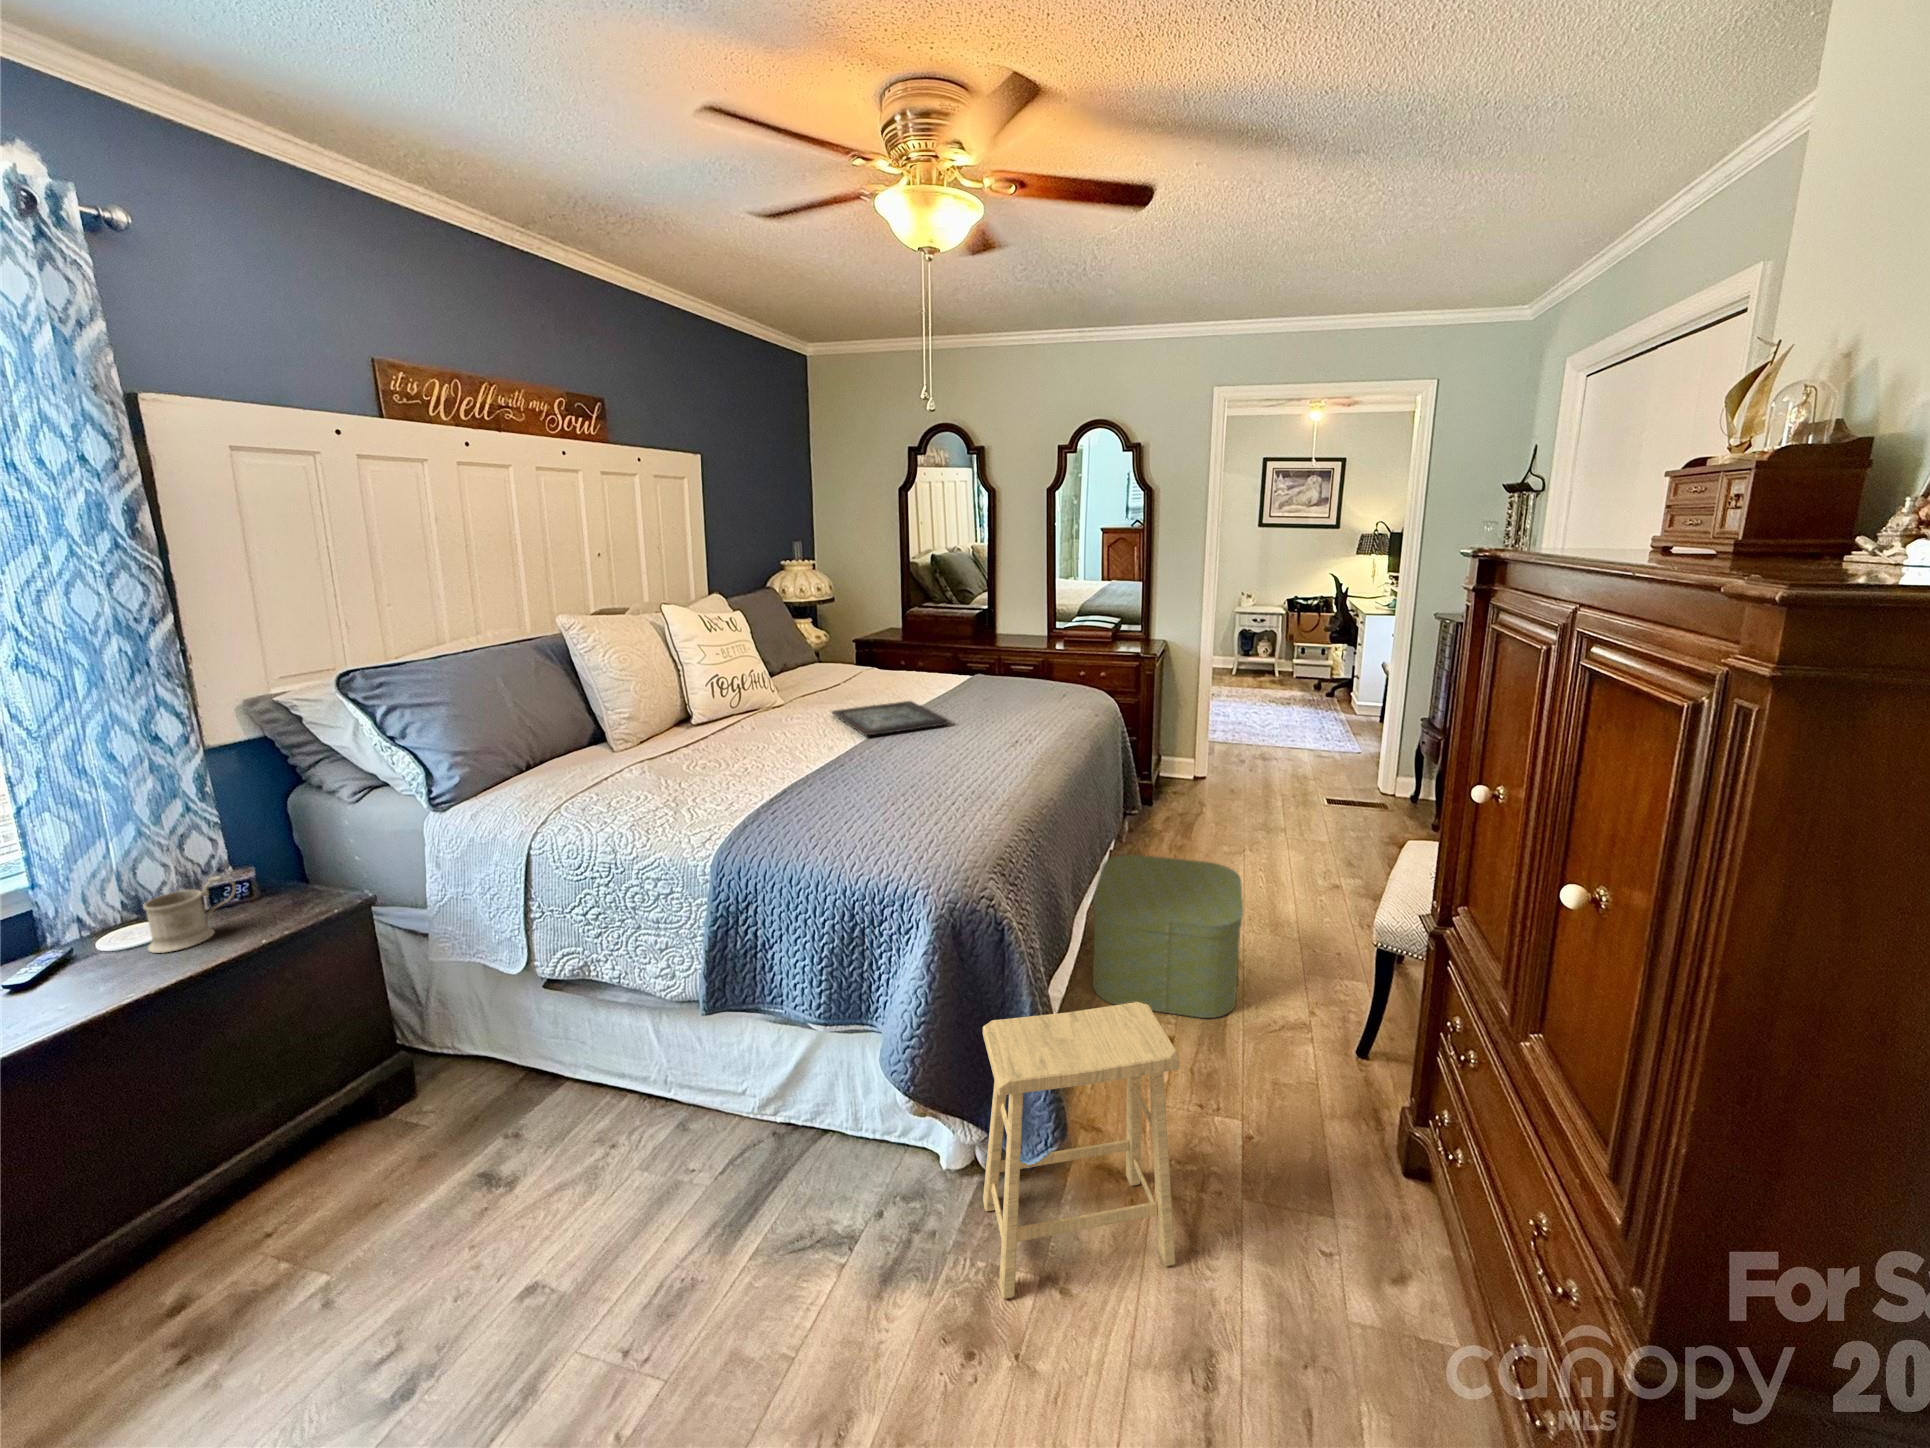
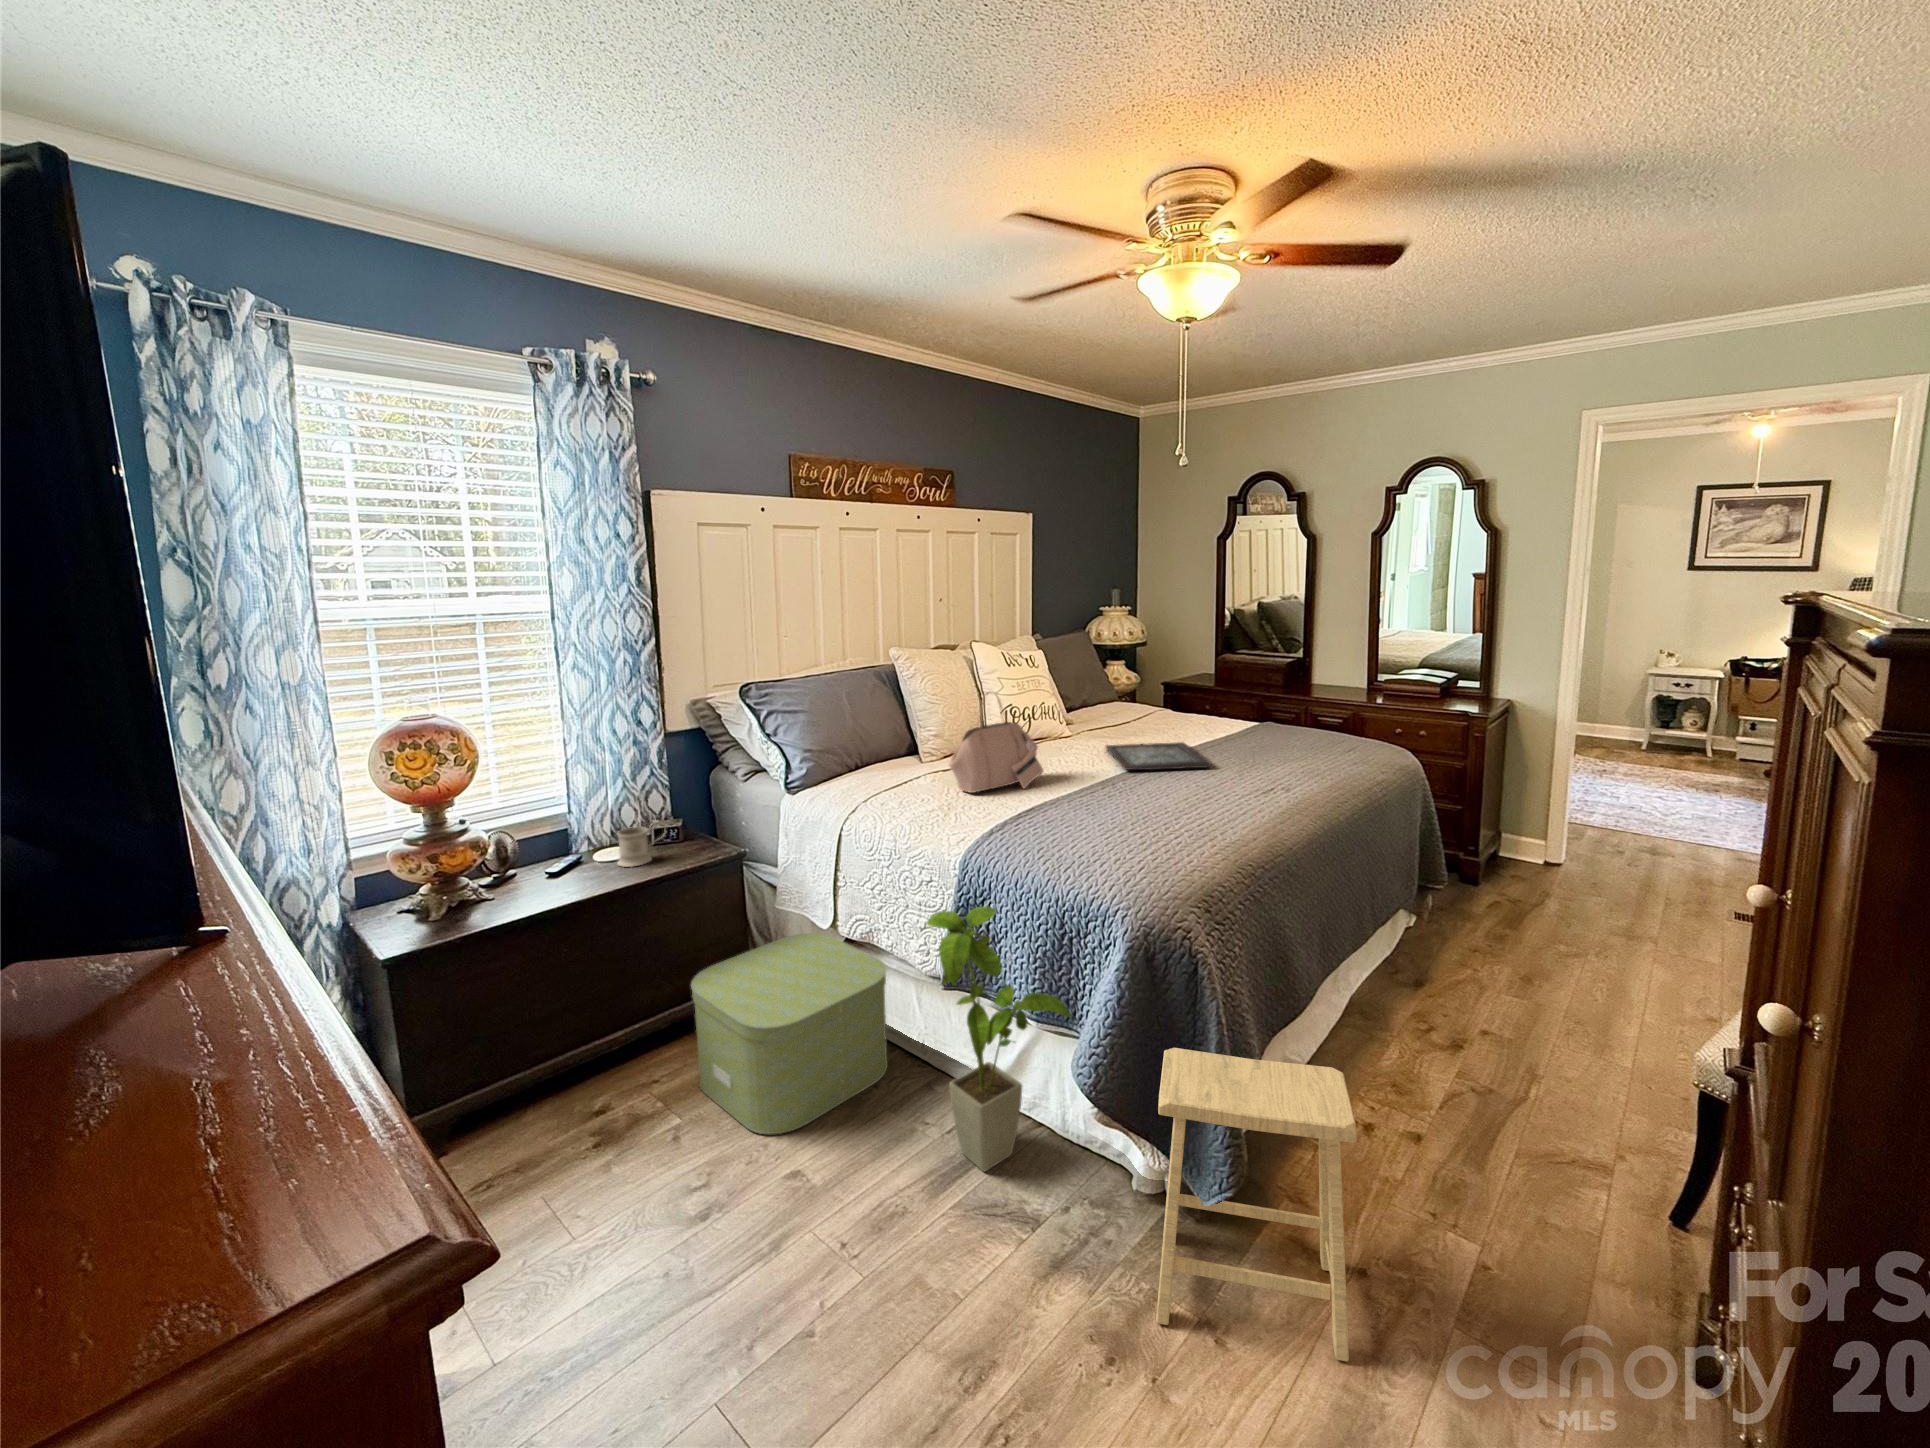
handbag: none [668,662,779,781] -> present [949,692,1043,793]
storage box: present [1093,855,1243,1018] -> present [691,933,888,1134]
house plant: none [692,913,876,1204] -> present [926,906,1072,1172]

